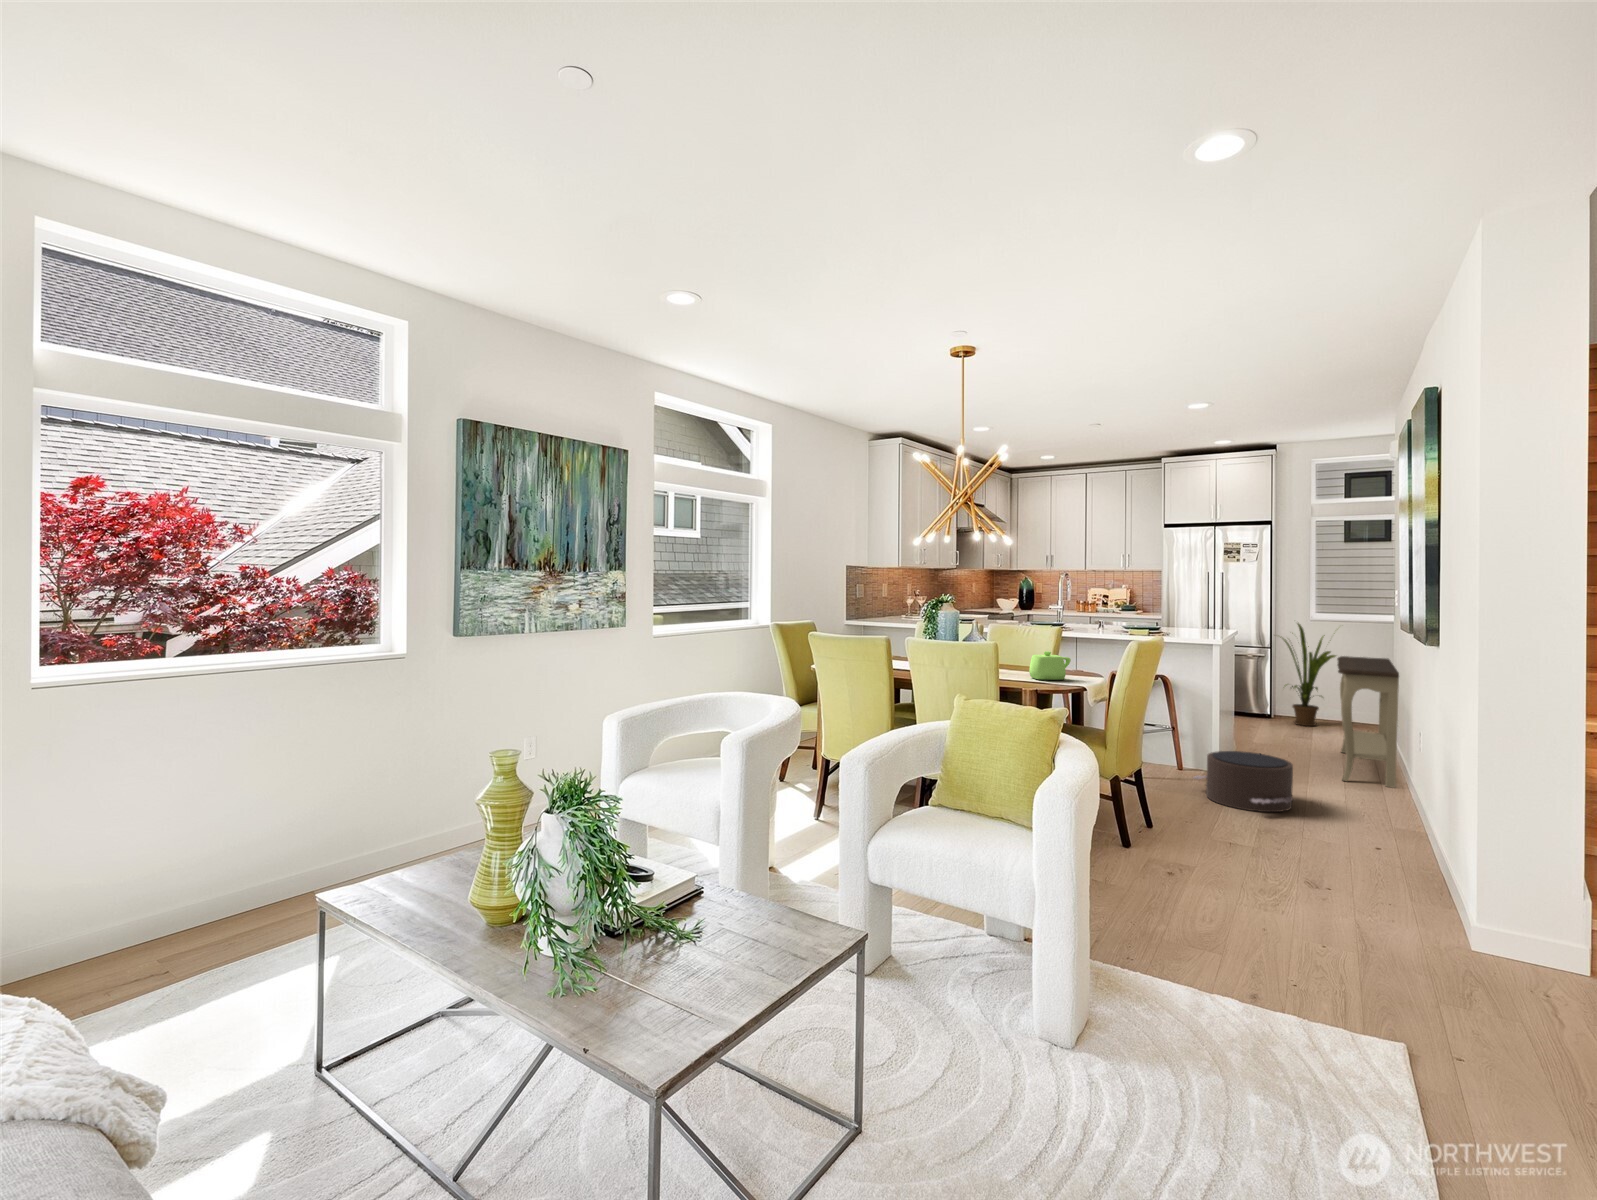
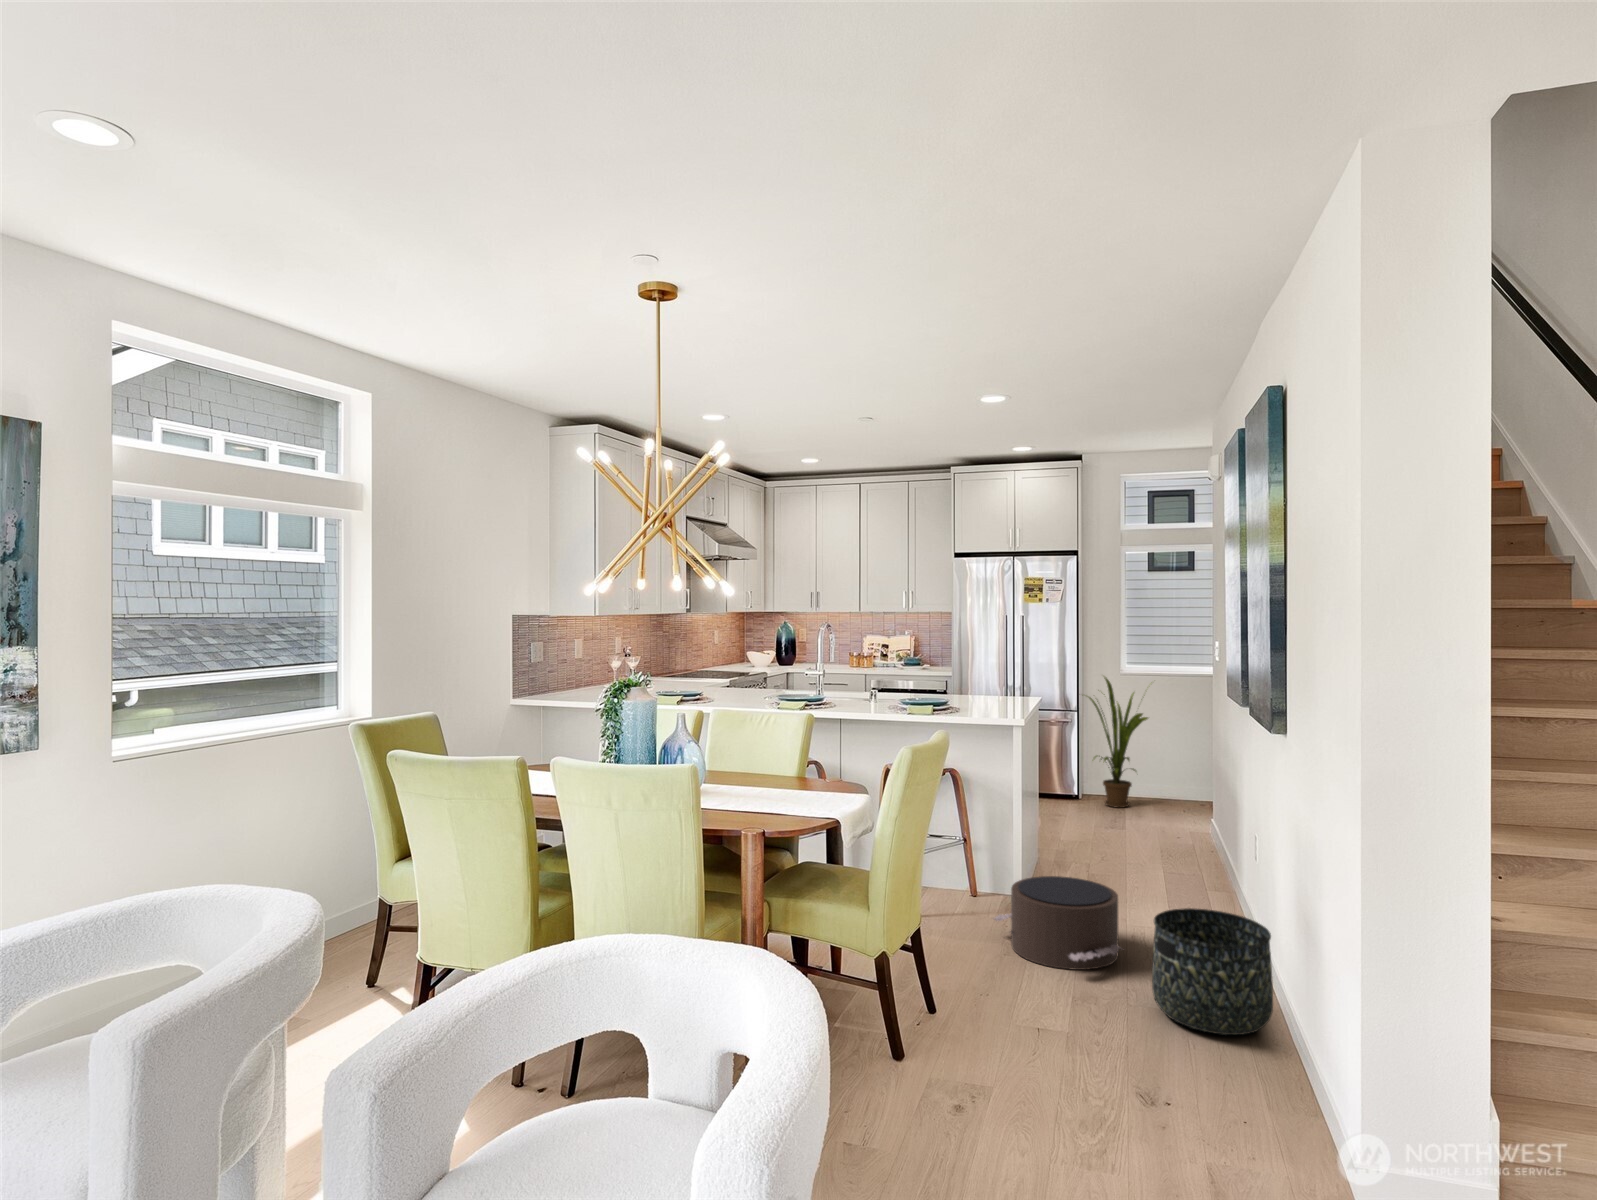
teapot: present [1029,651,1071,680] -> none [760,761,821,808]
console table: present [1337,656,1399,788] -> none [1154,725,1231,904]
basket: none [1315,770,1413,853] -> present [1152,908,1273,1035]

